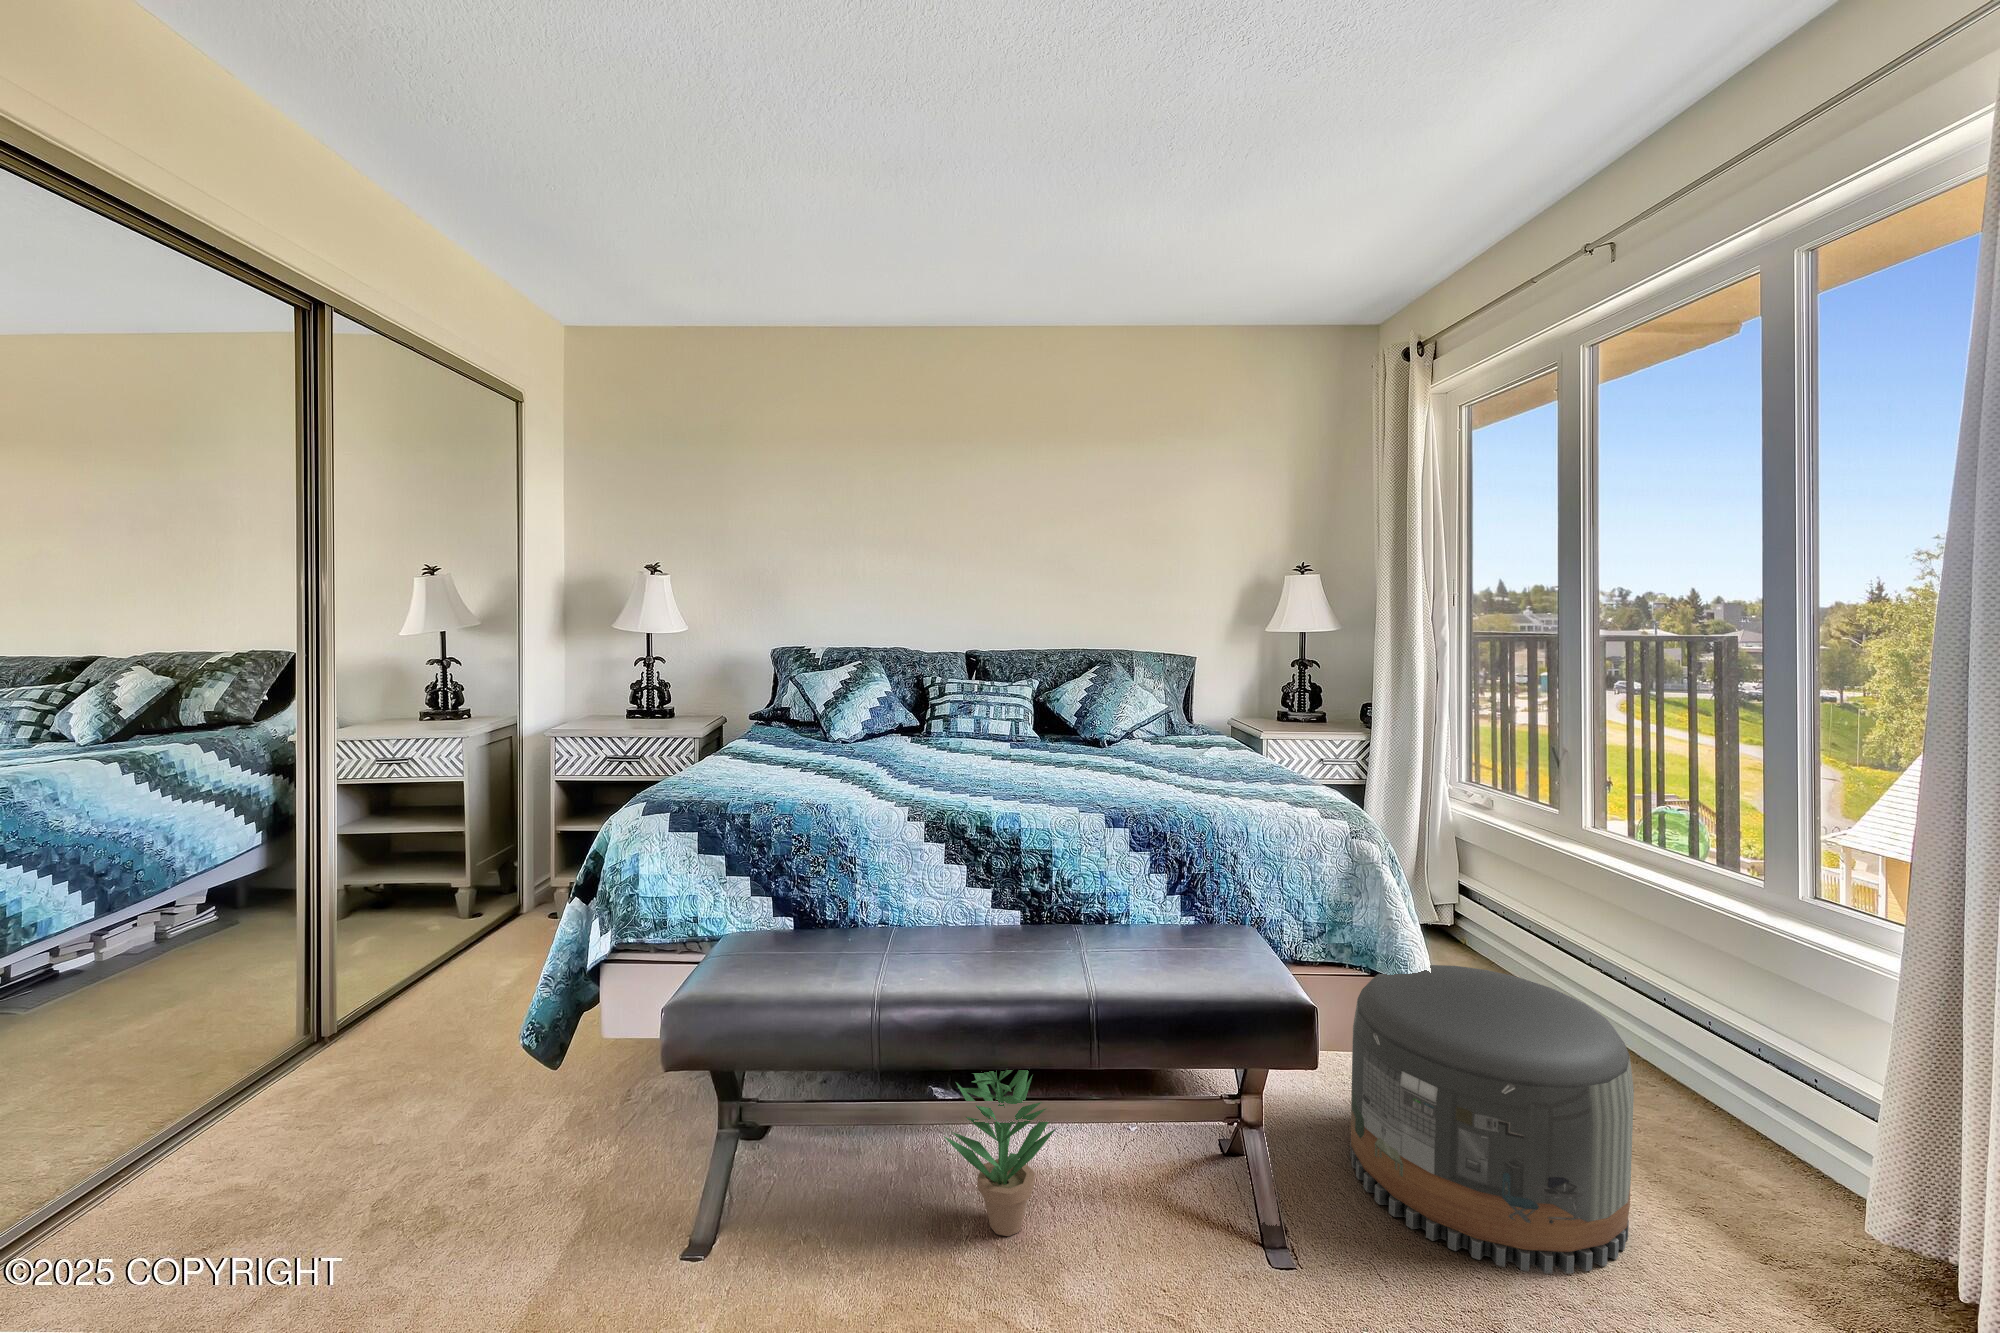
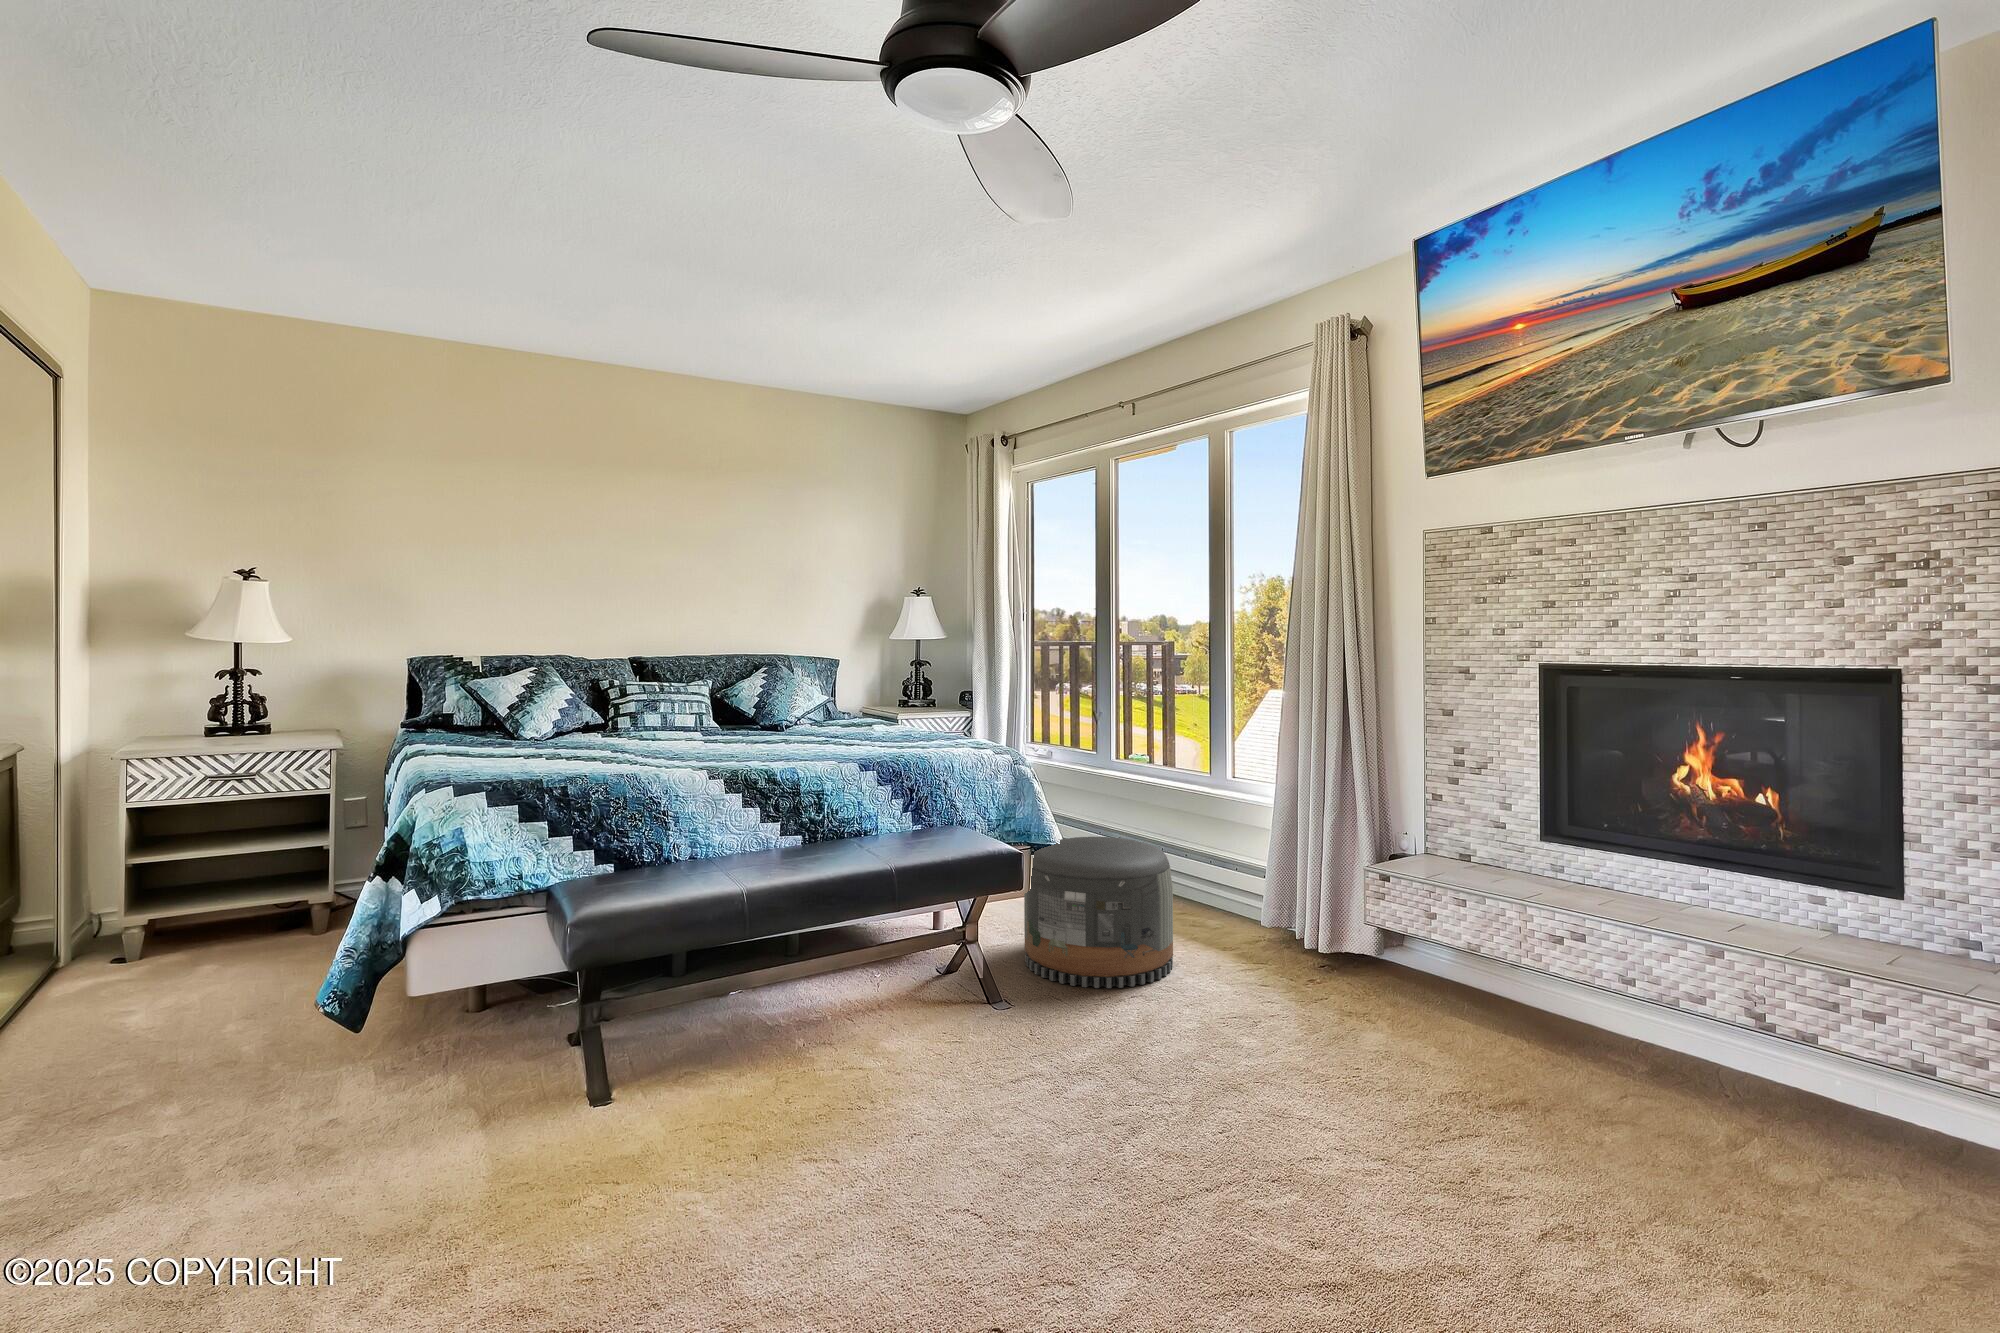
potted plant: present [944,1070,1057,1236] -> none [795,903,872,1049]

